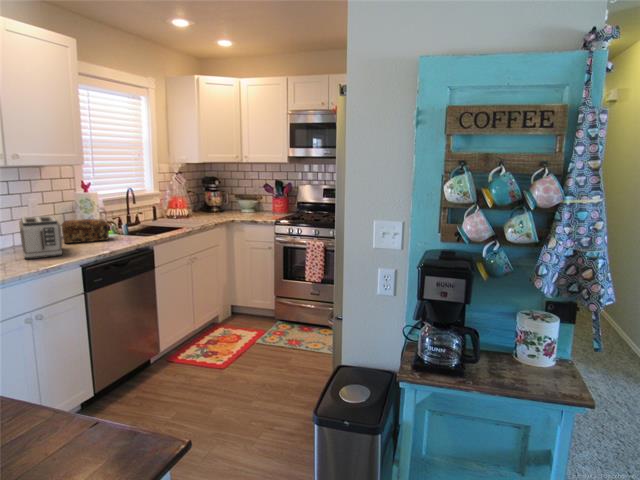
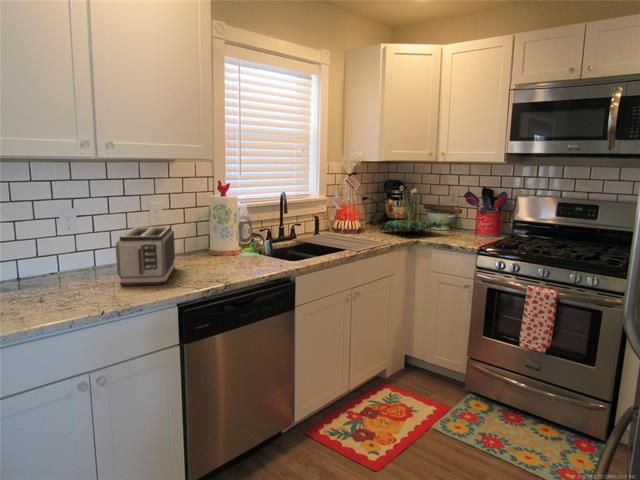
plant: none [202,182,252,216] -> present [378,189,445,232]
bread loaf: present [62,219,109,243] -> none [186,232,242,263]

